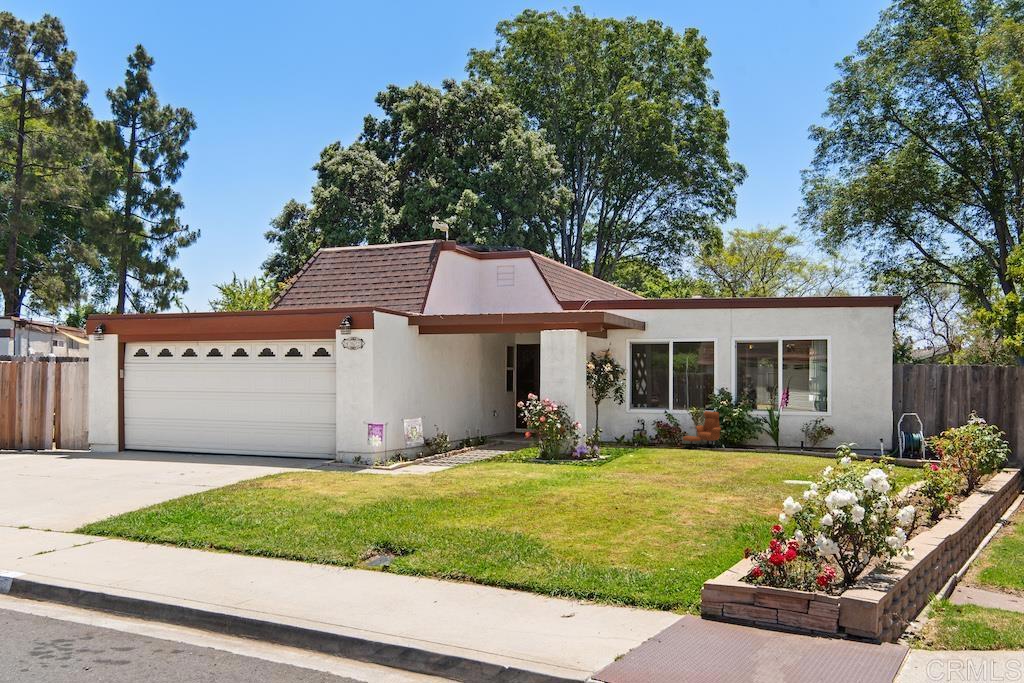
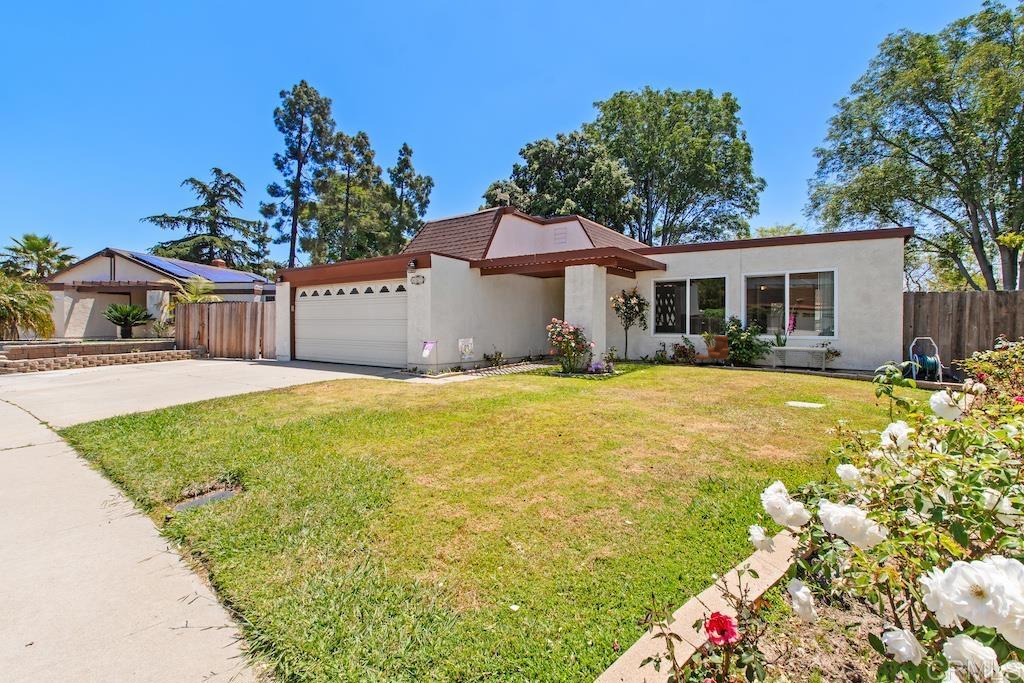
storage bench: none [767,424,822,451] -> present [772,347,827,370]

